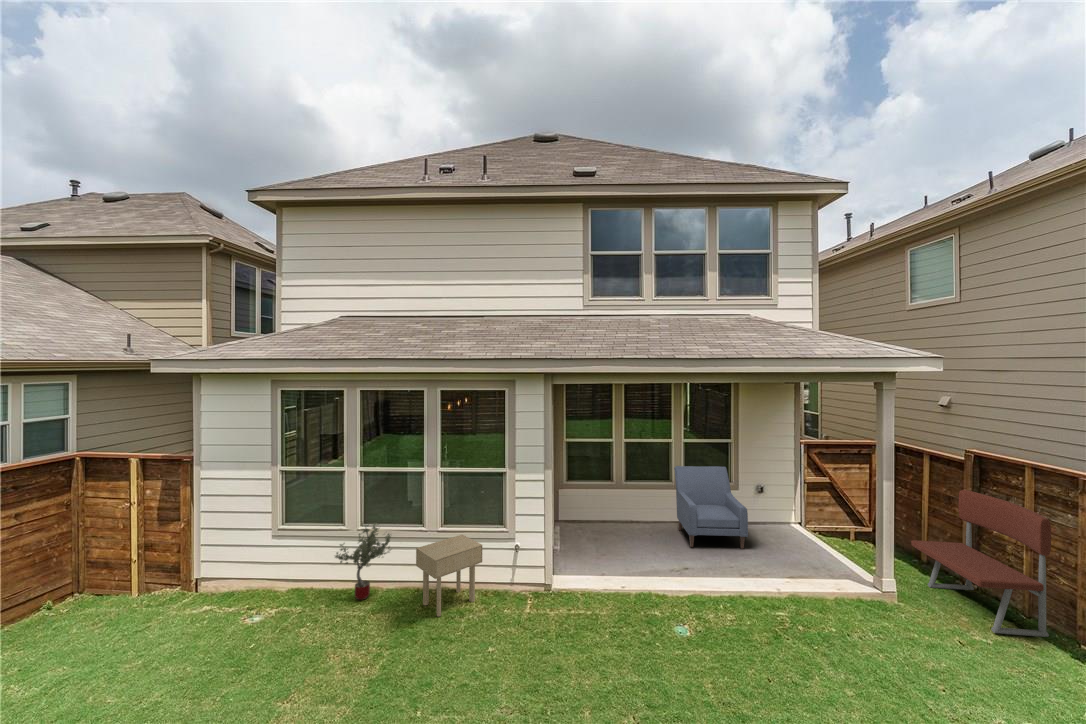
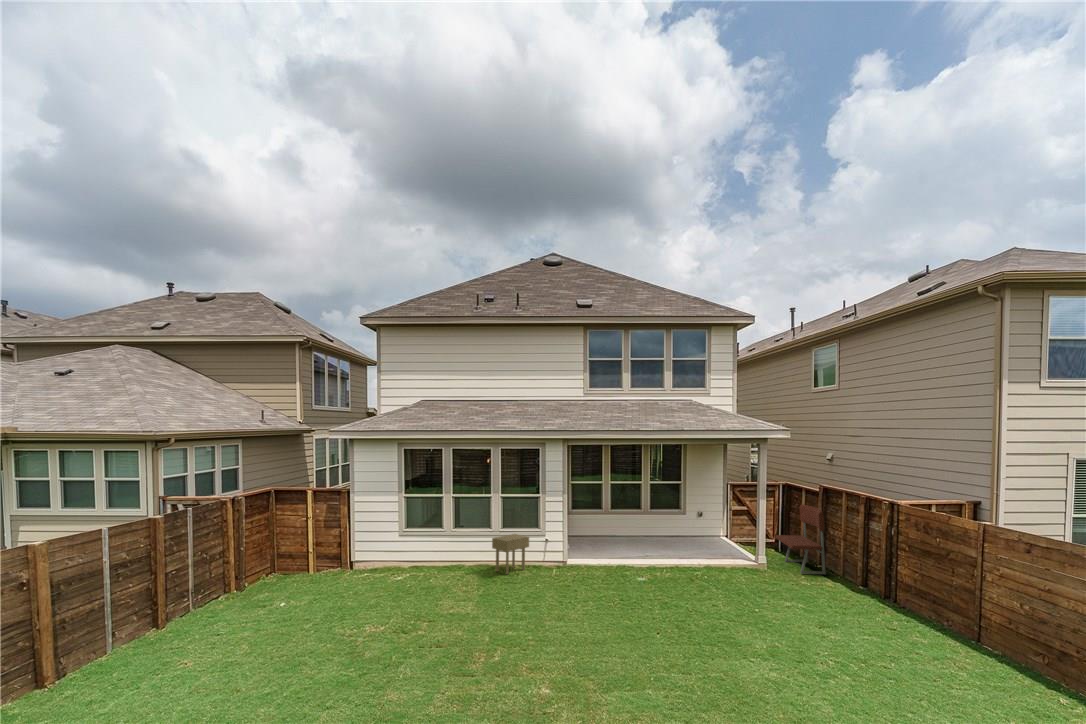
chair: present [674,466,748,549] -> none [645,500,689,550]
potted tree: present [335,523,391,600] -> none [441,525,476,571]

